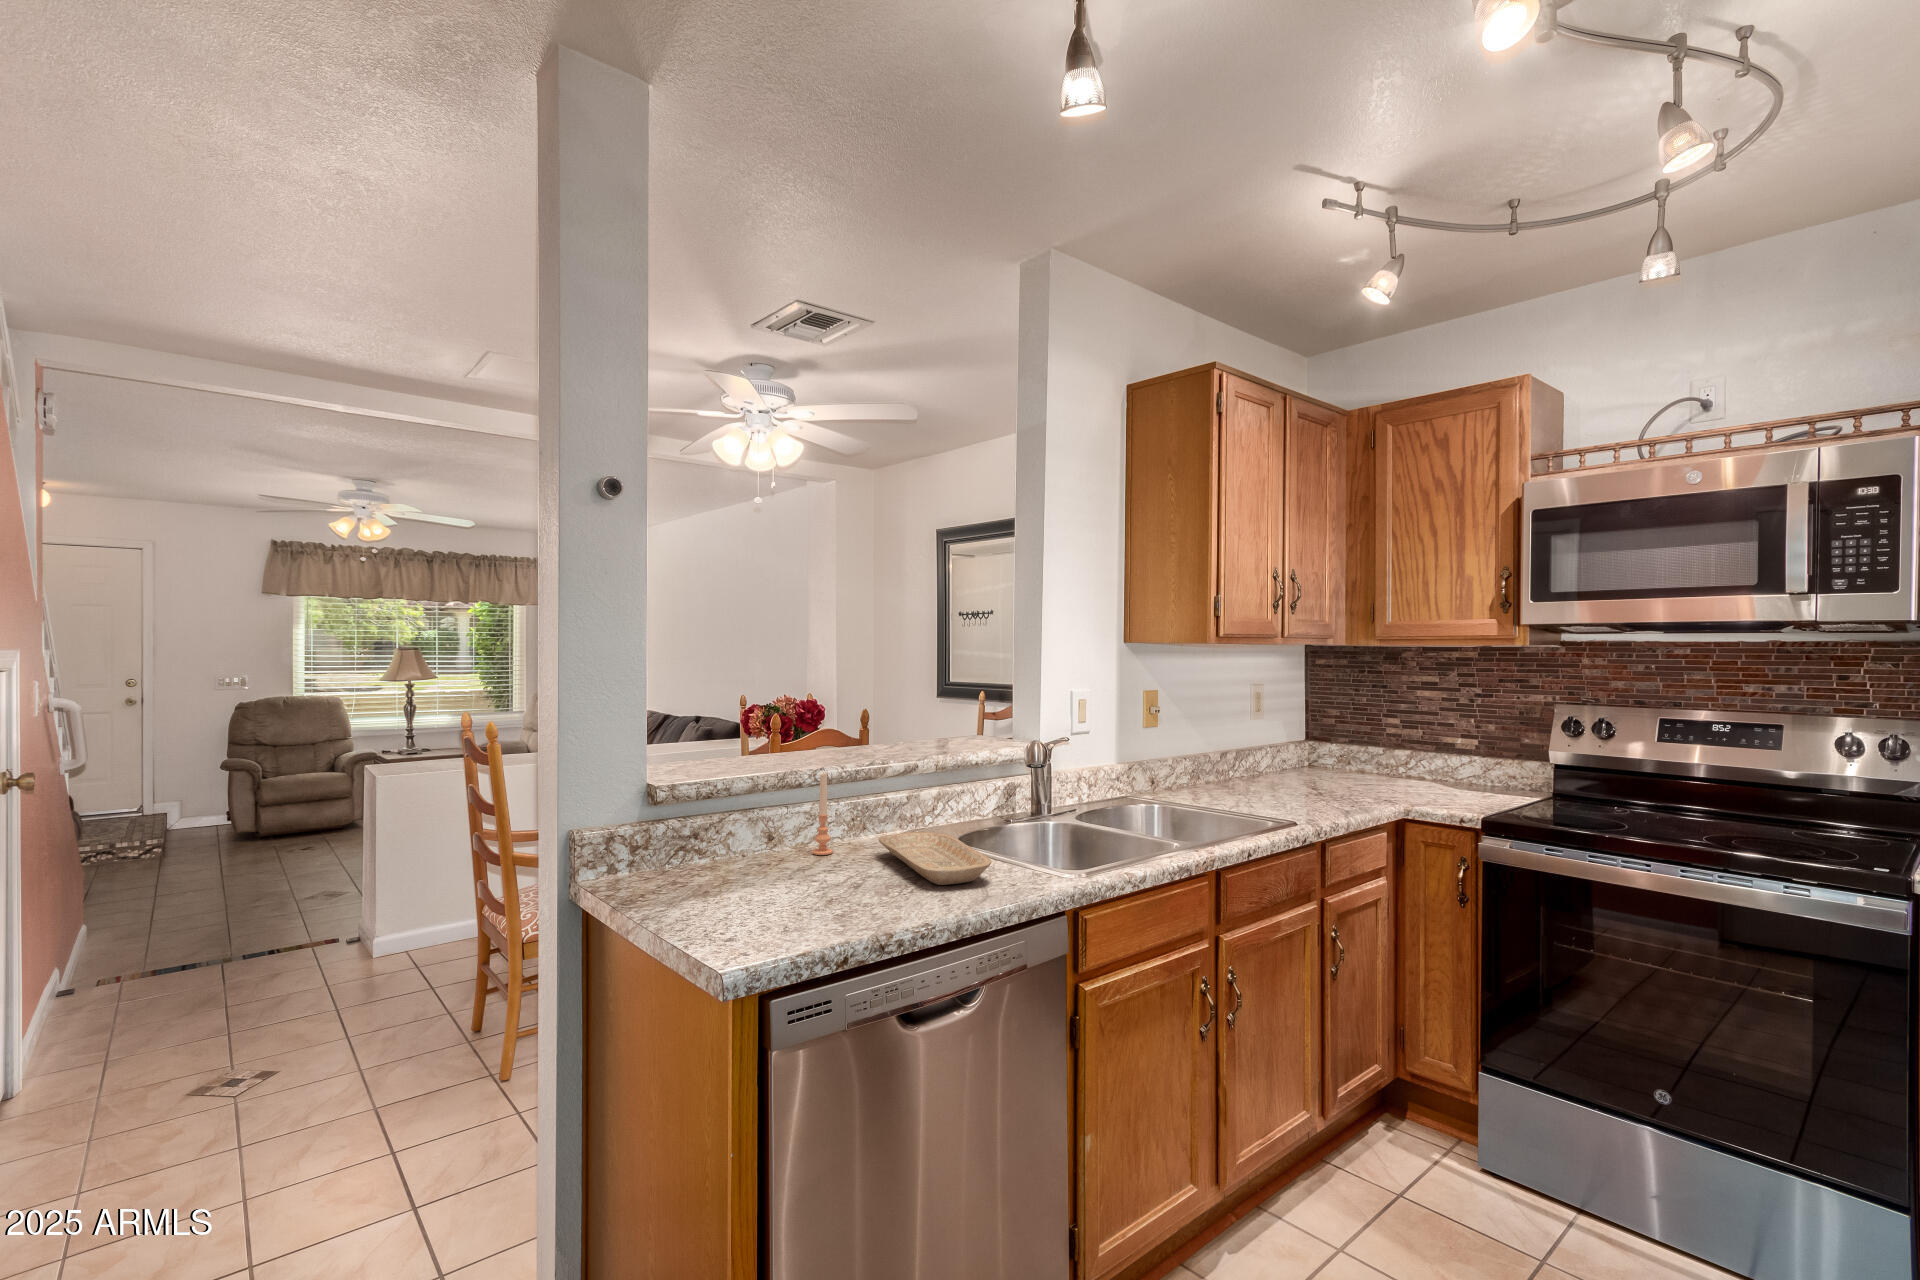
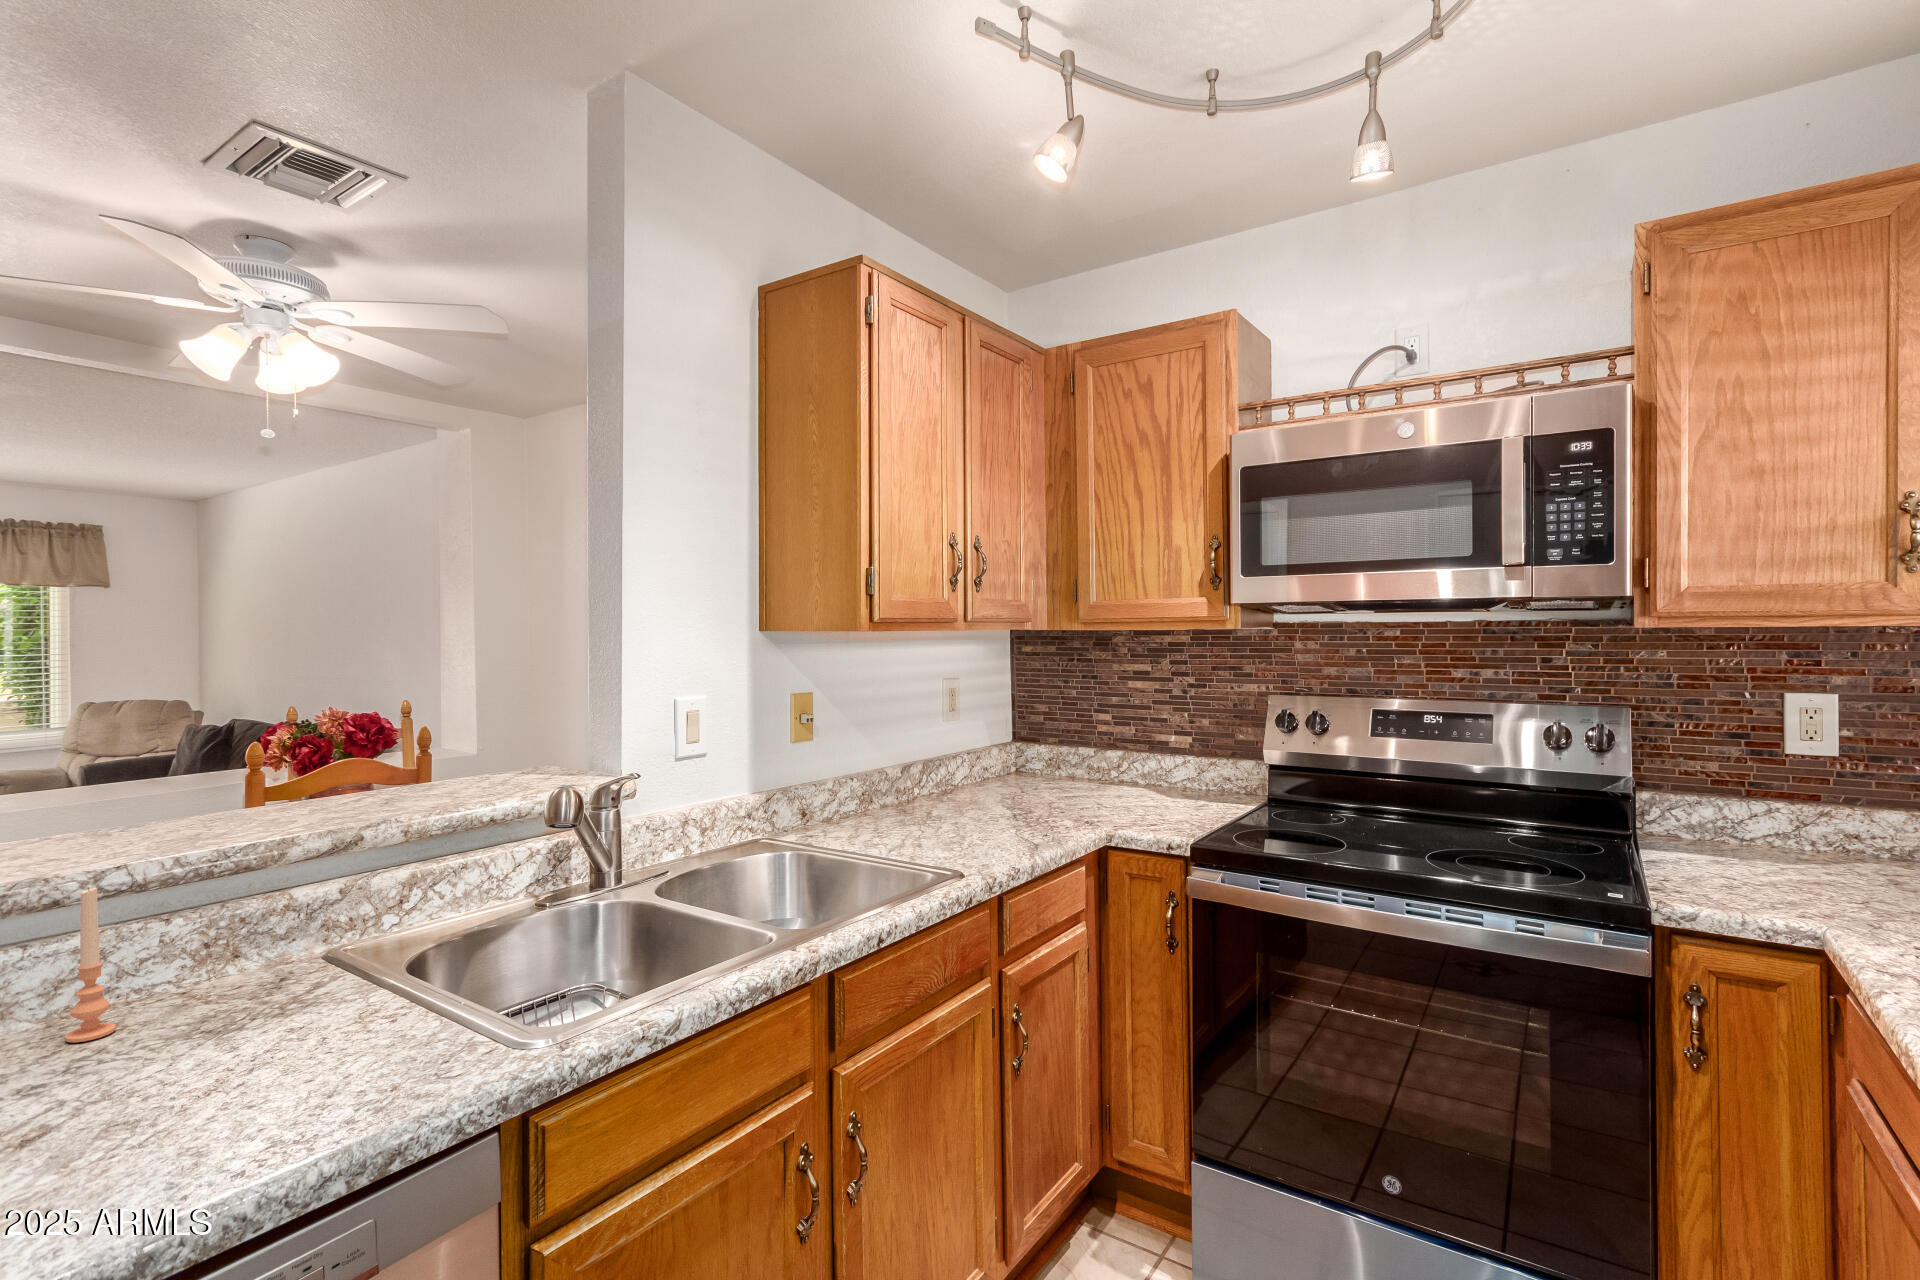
tray: present [878,832,991,885] -> none [184,969,363,1110]

